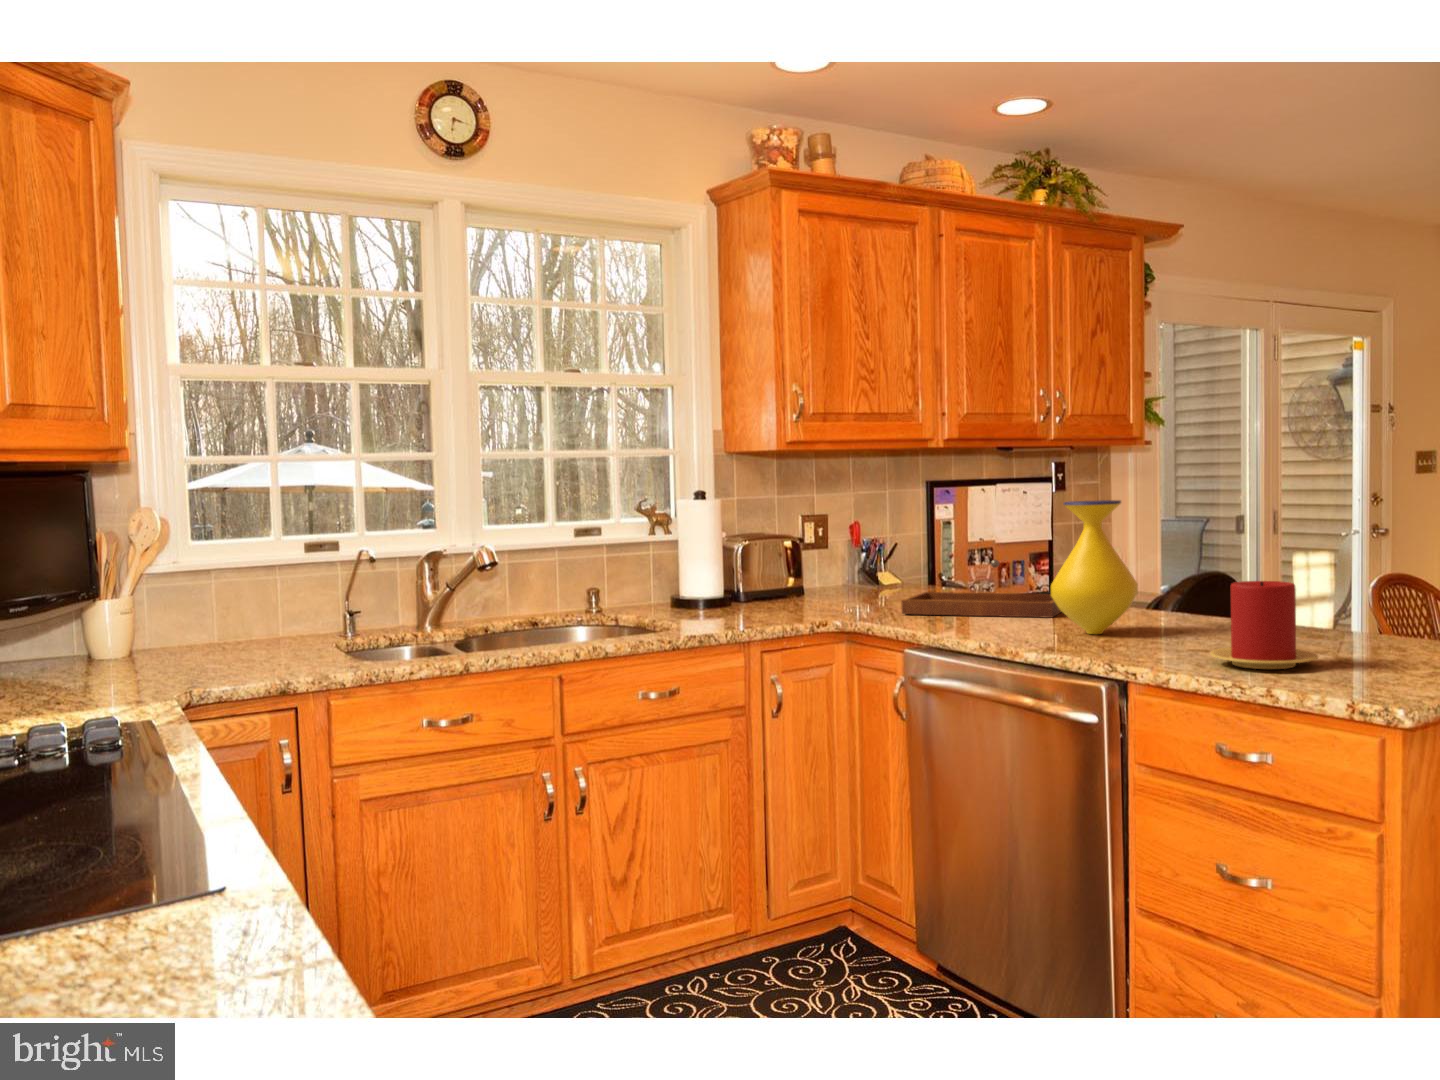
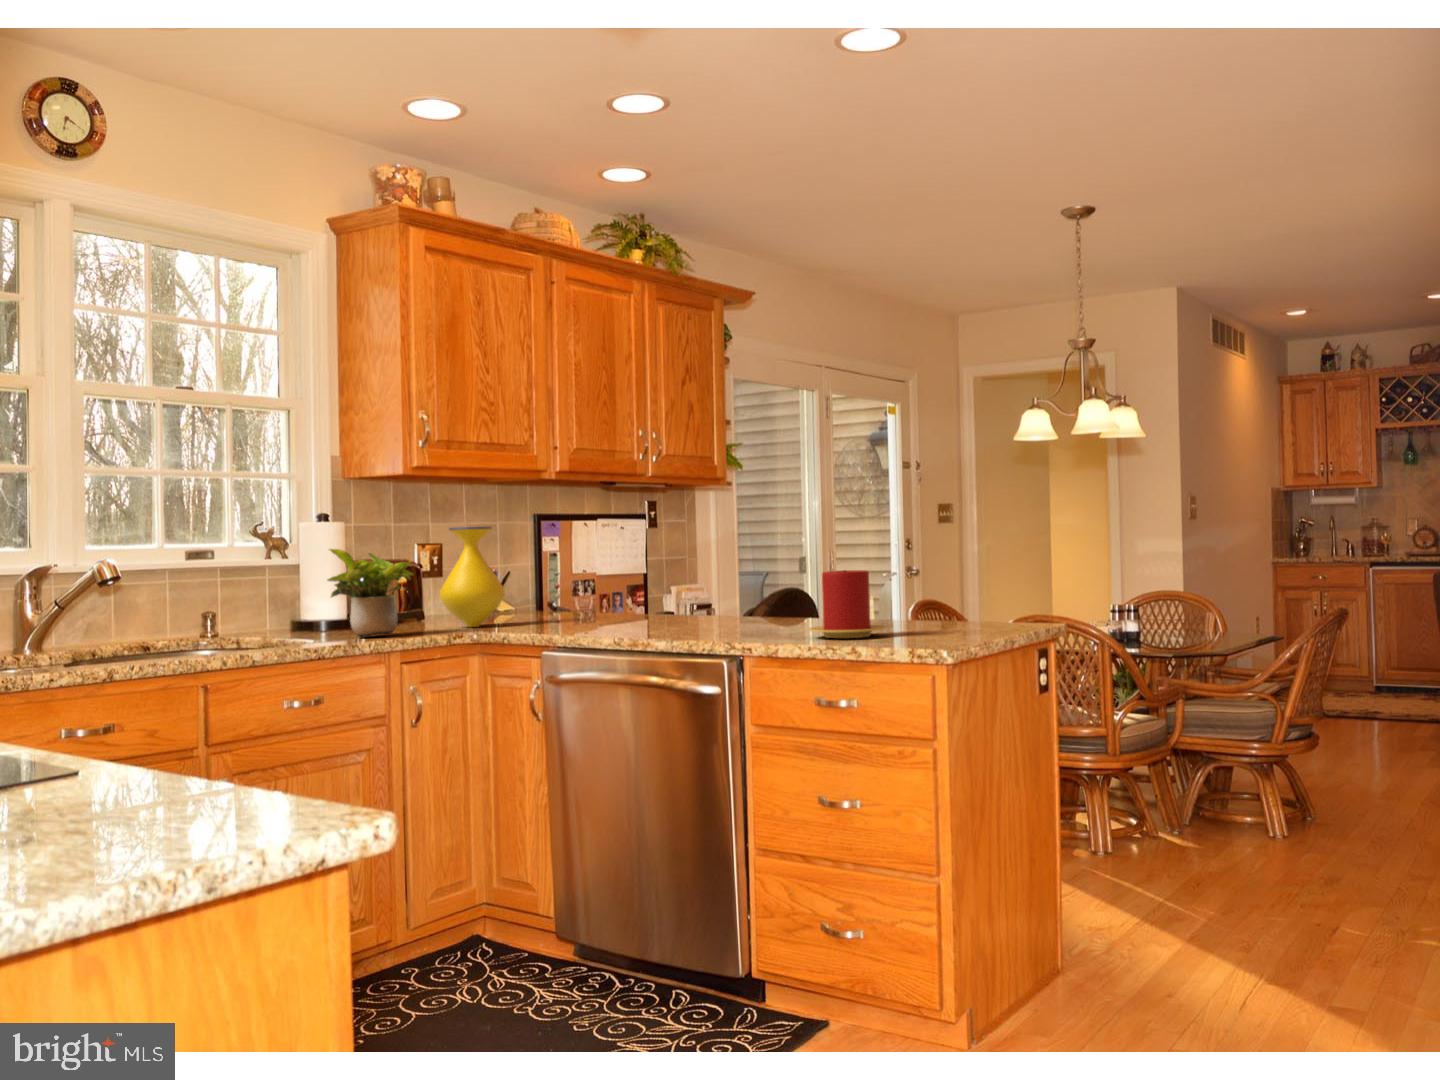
vase: present [1051,500,1138,634] -> present [440,527,504,627]
potted plant: none [692,531,783,620] -> present [328,549,414,637]
tray: present [901,560,1061,618] -> none [531,576,678,627]

